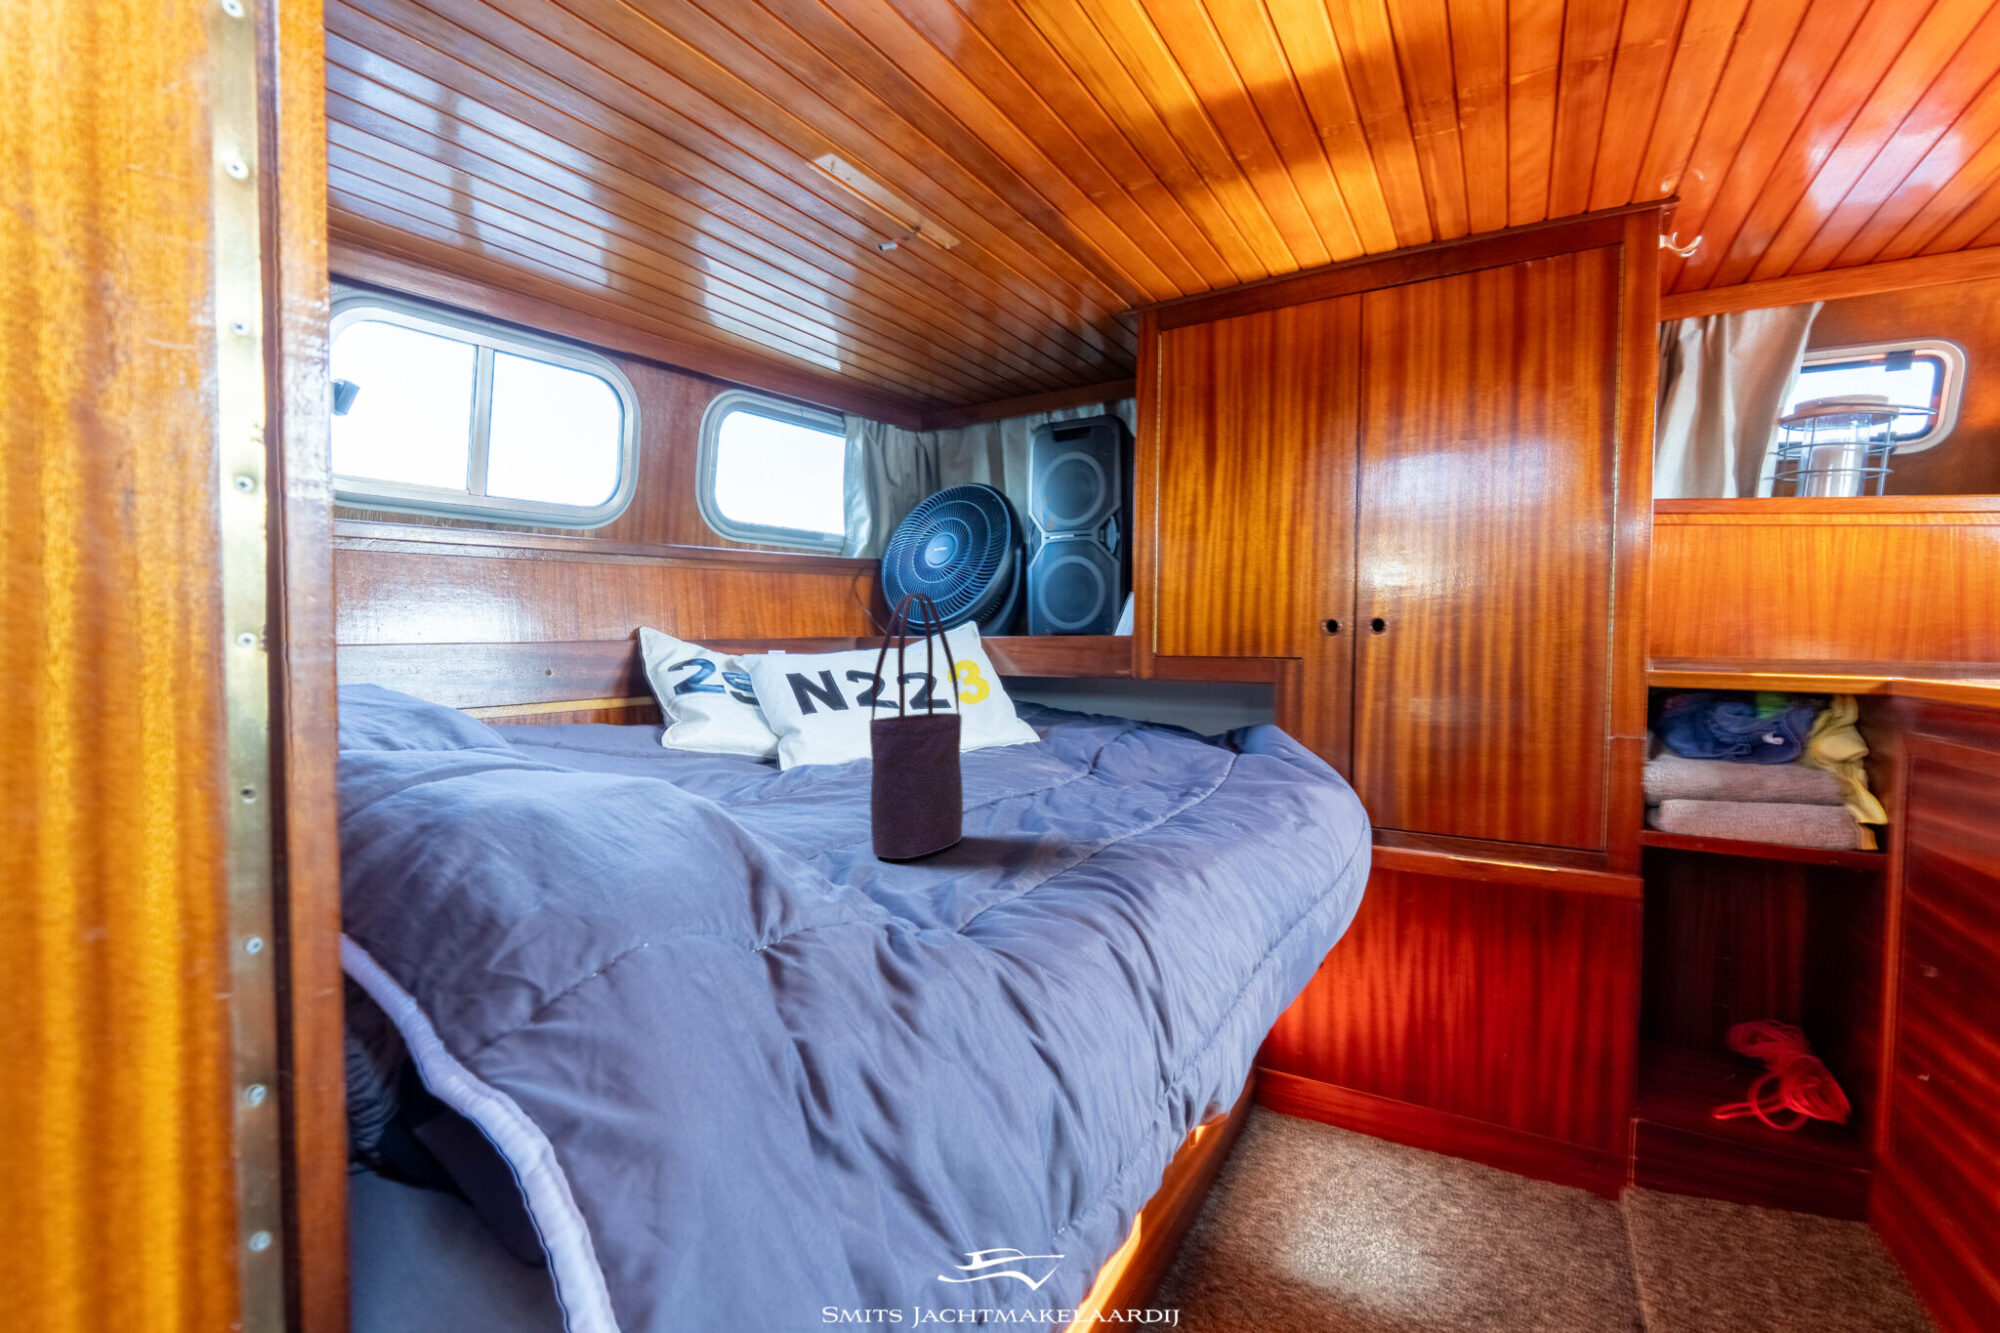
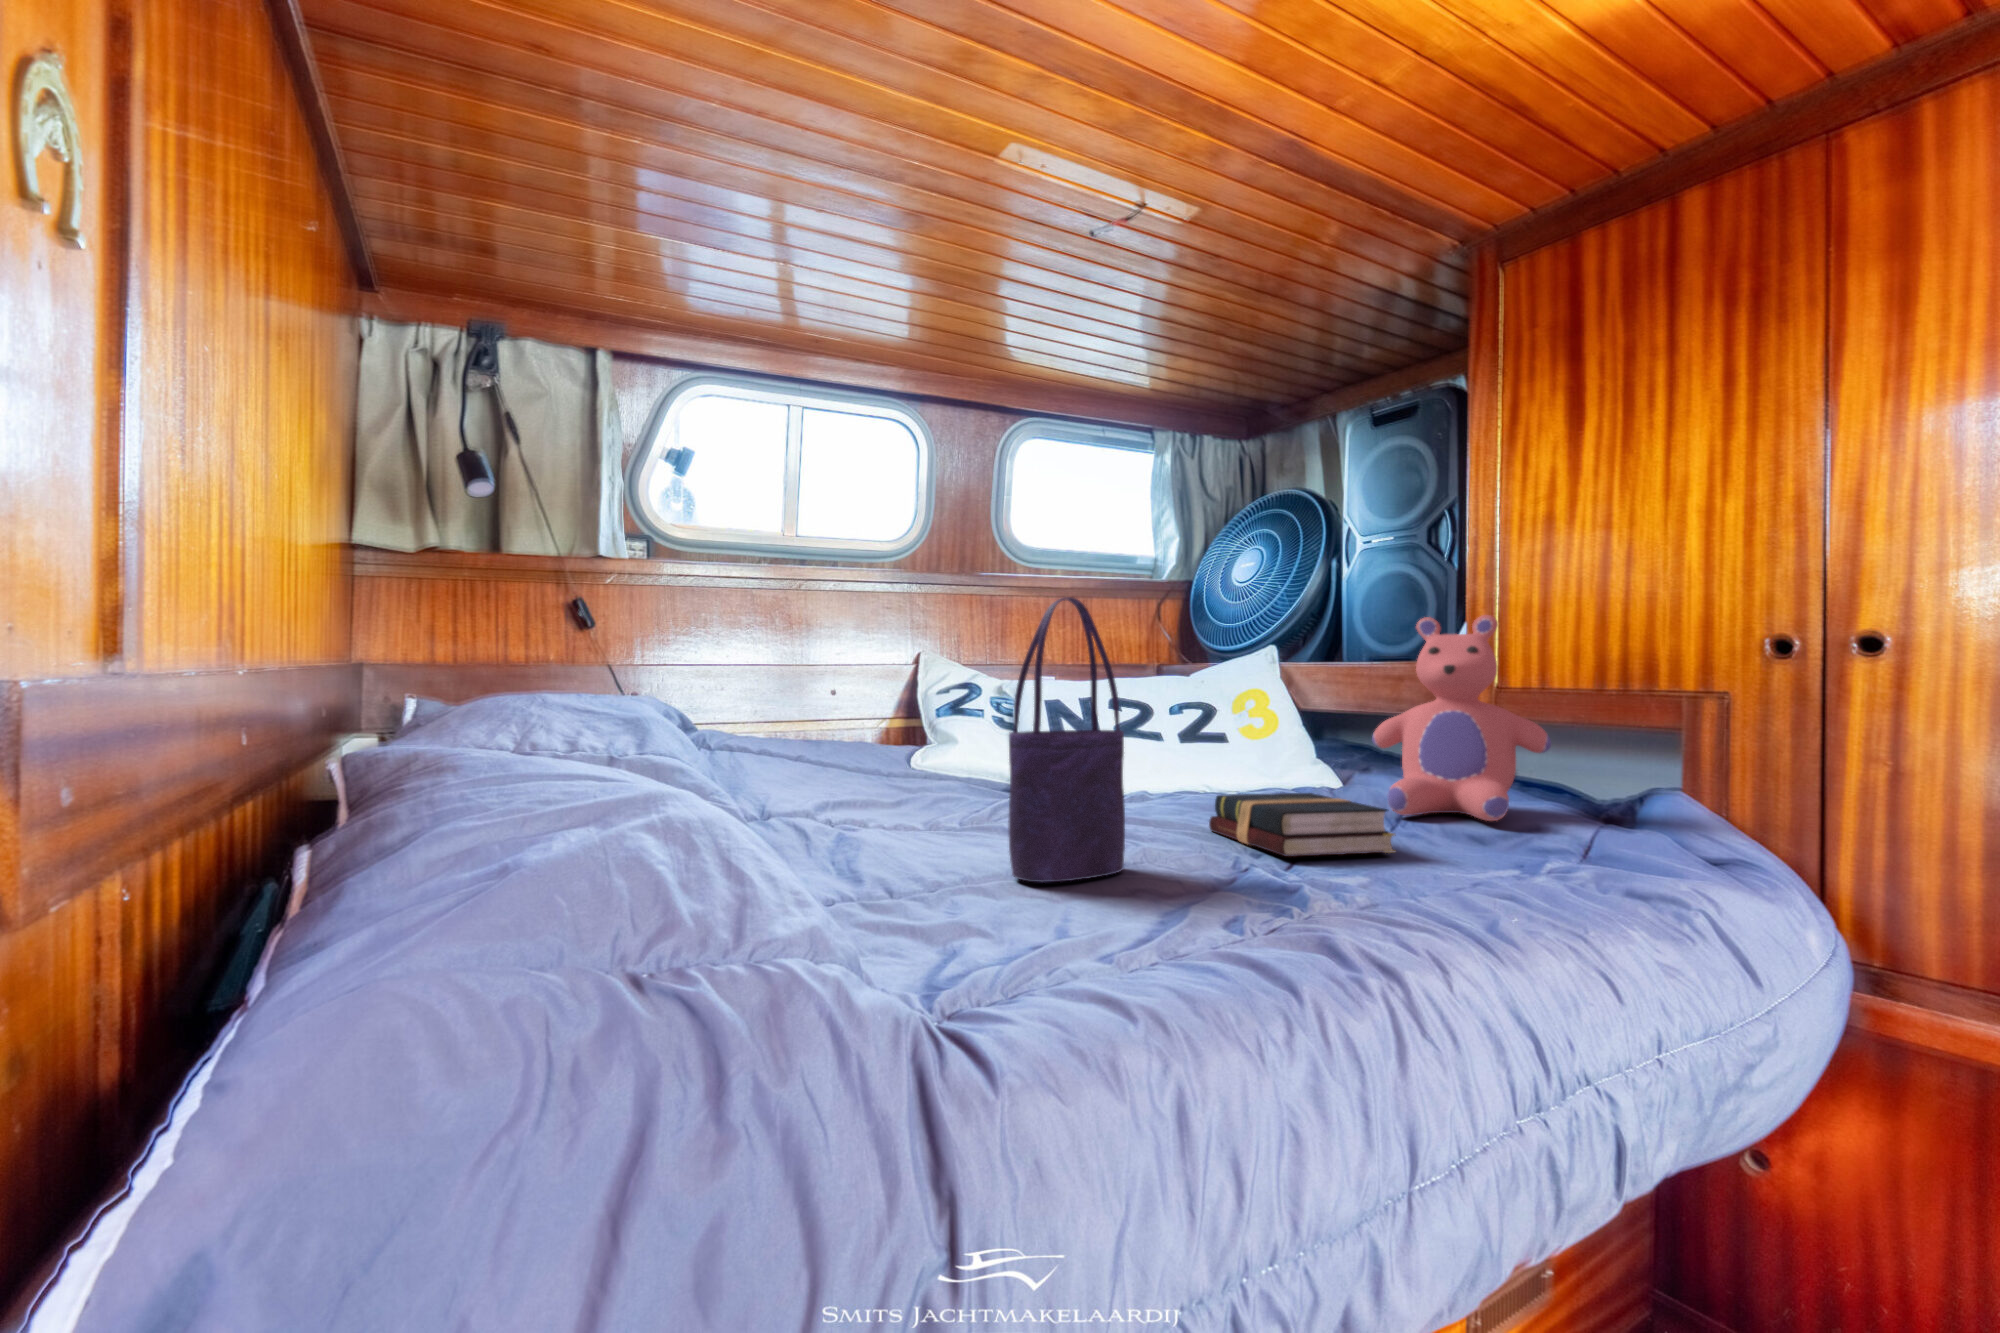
teddy bear: none [1085,604,1216,767] -> present [1372,615,1551,821]
hardback book: none [990,754,1148,812] -> present [1209,793,1395,857]

